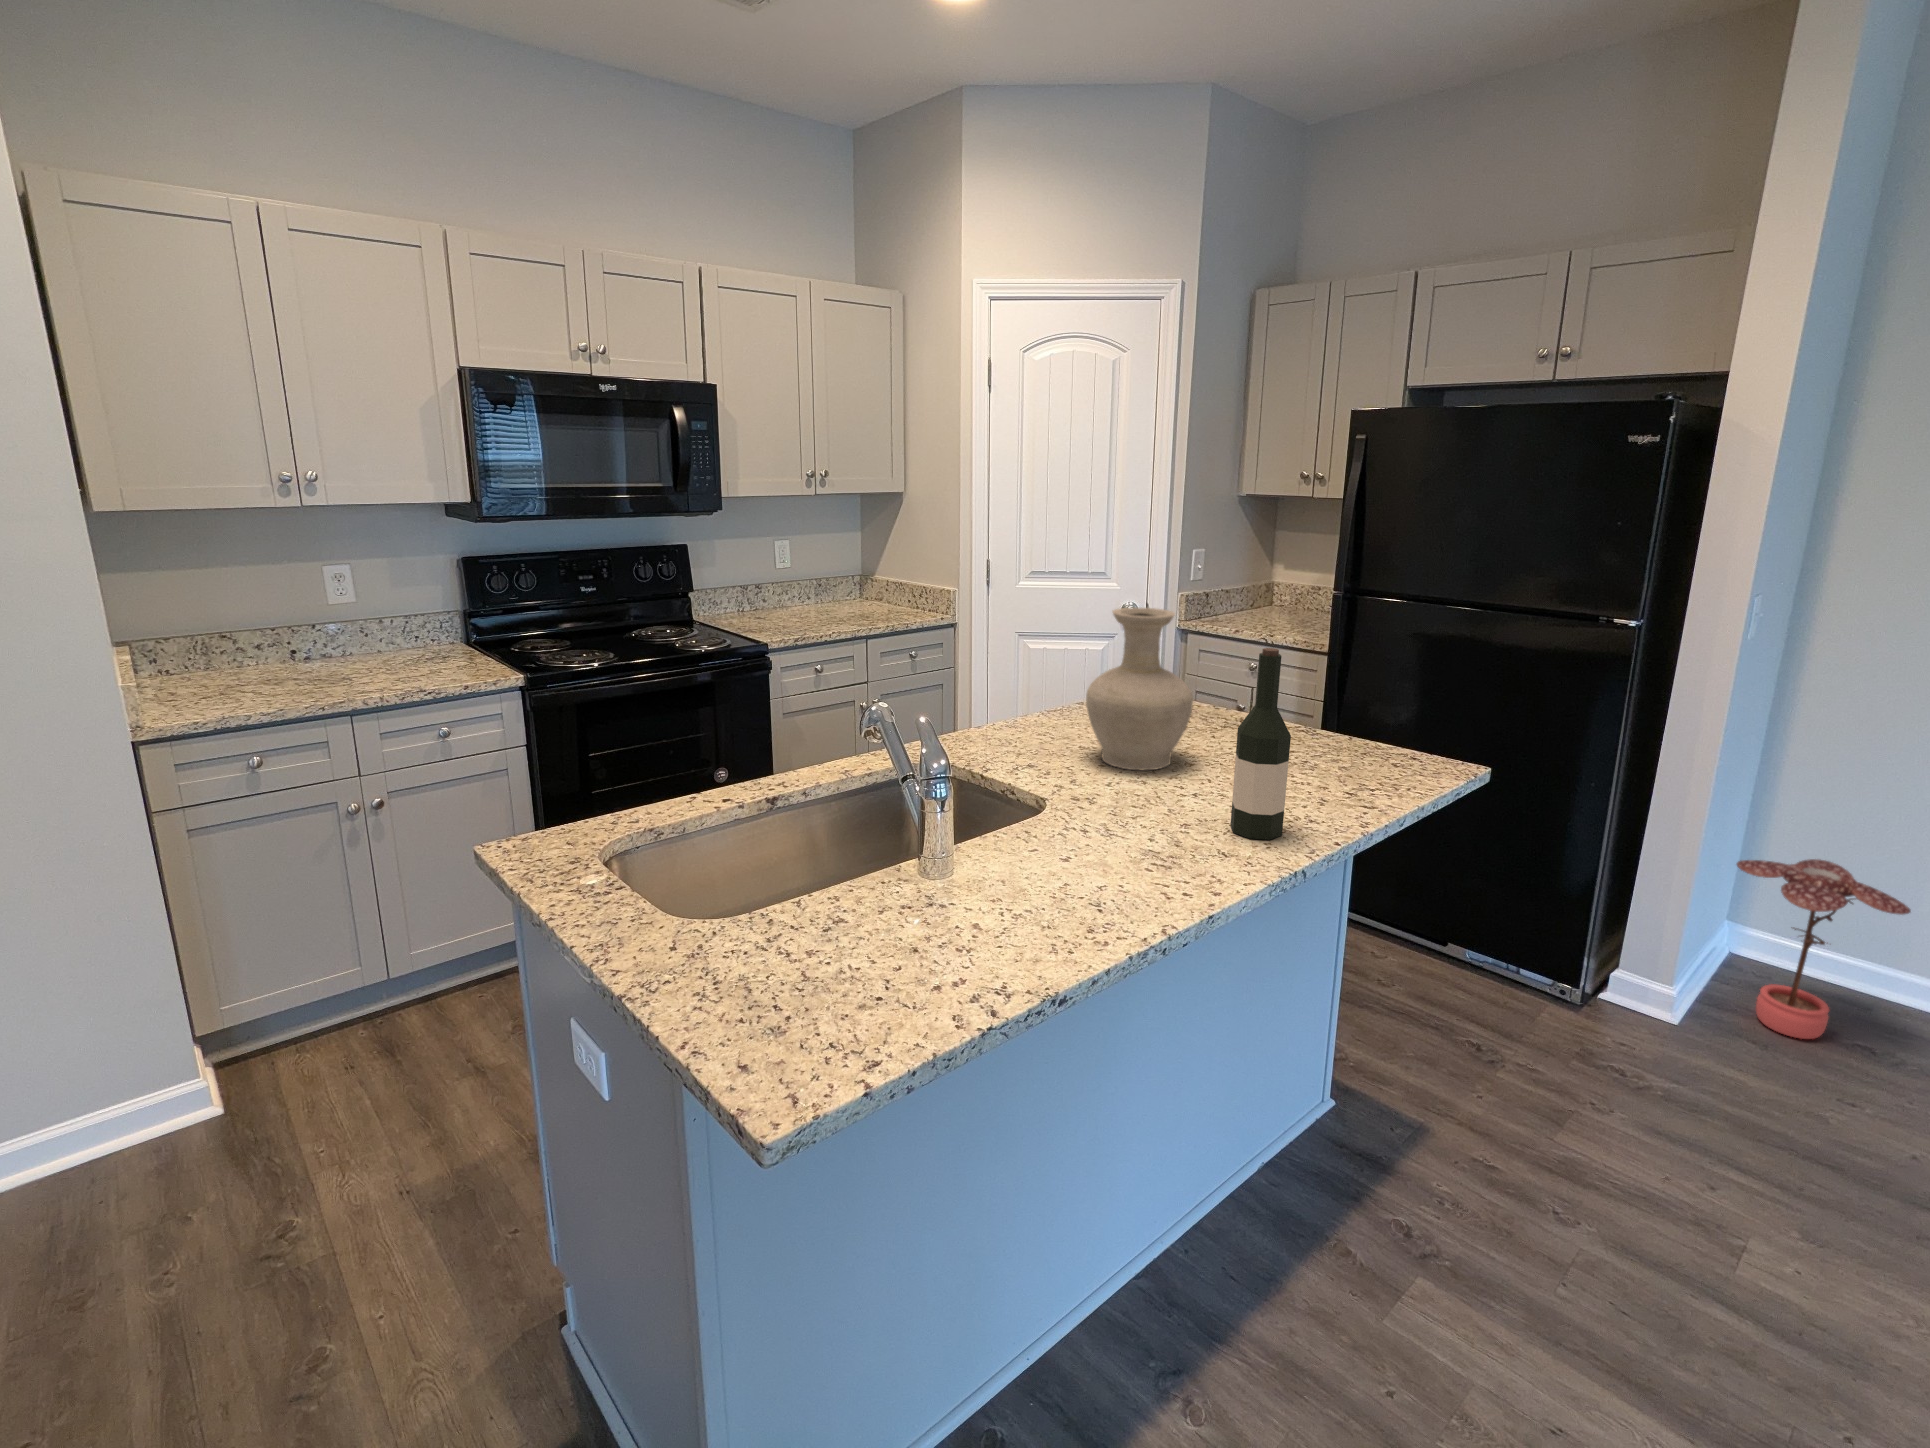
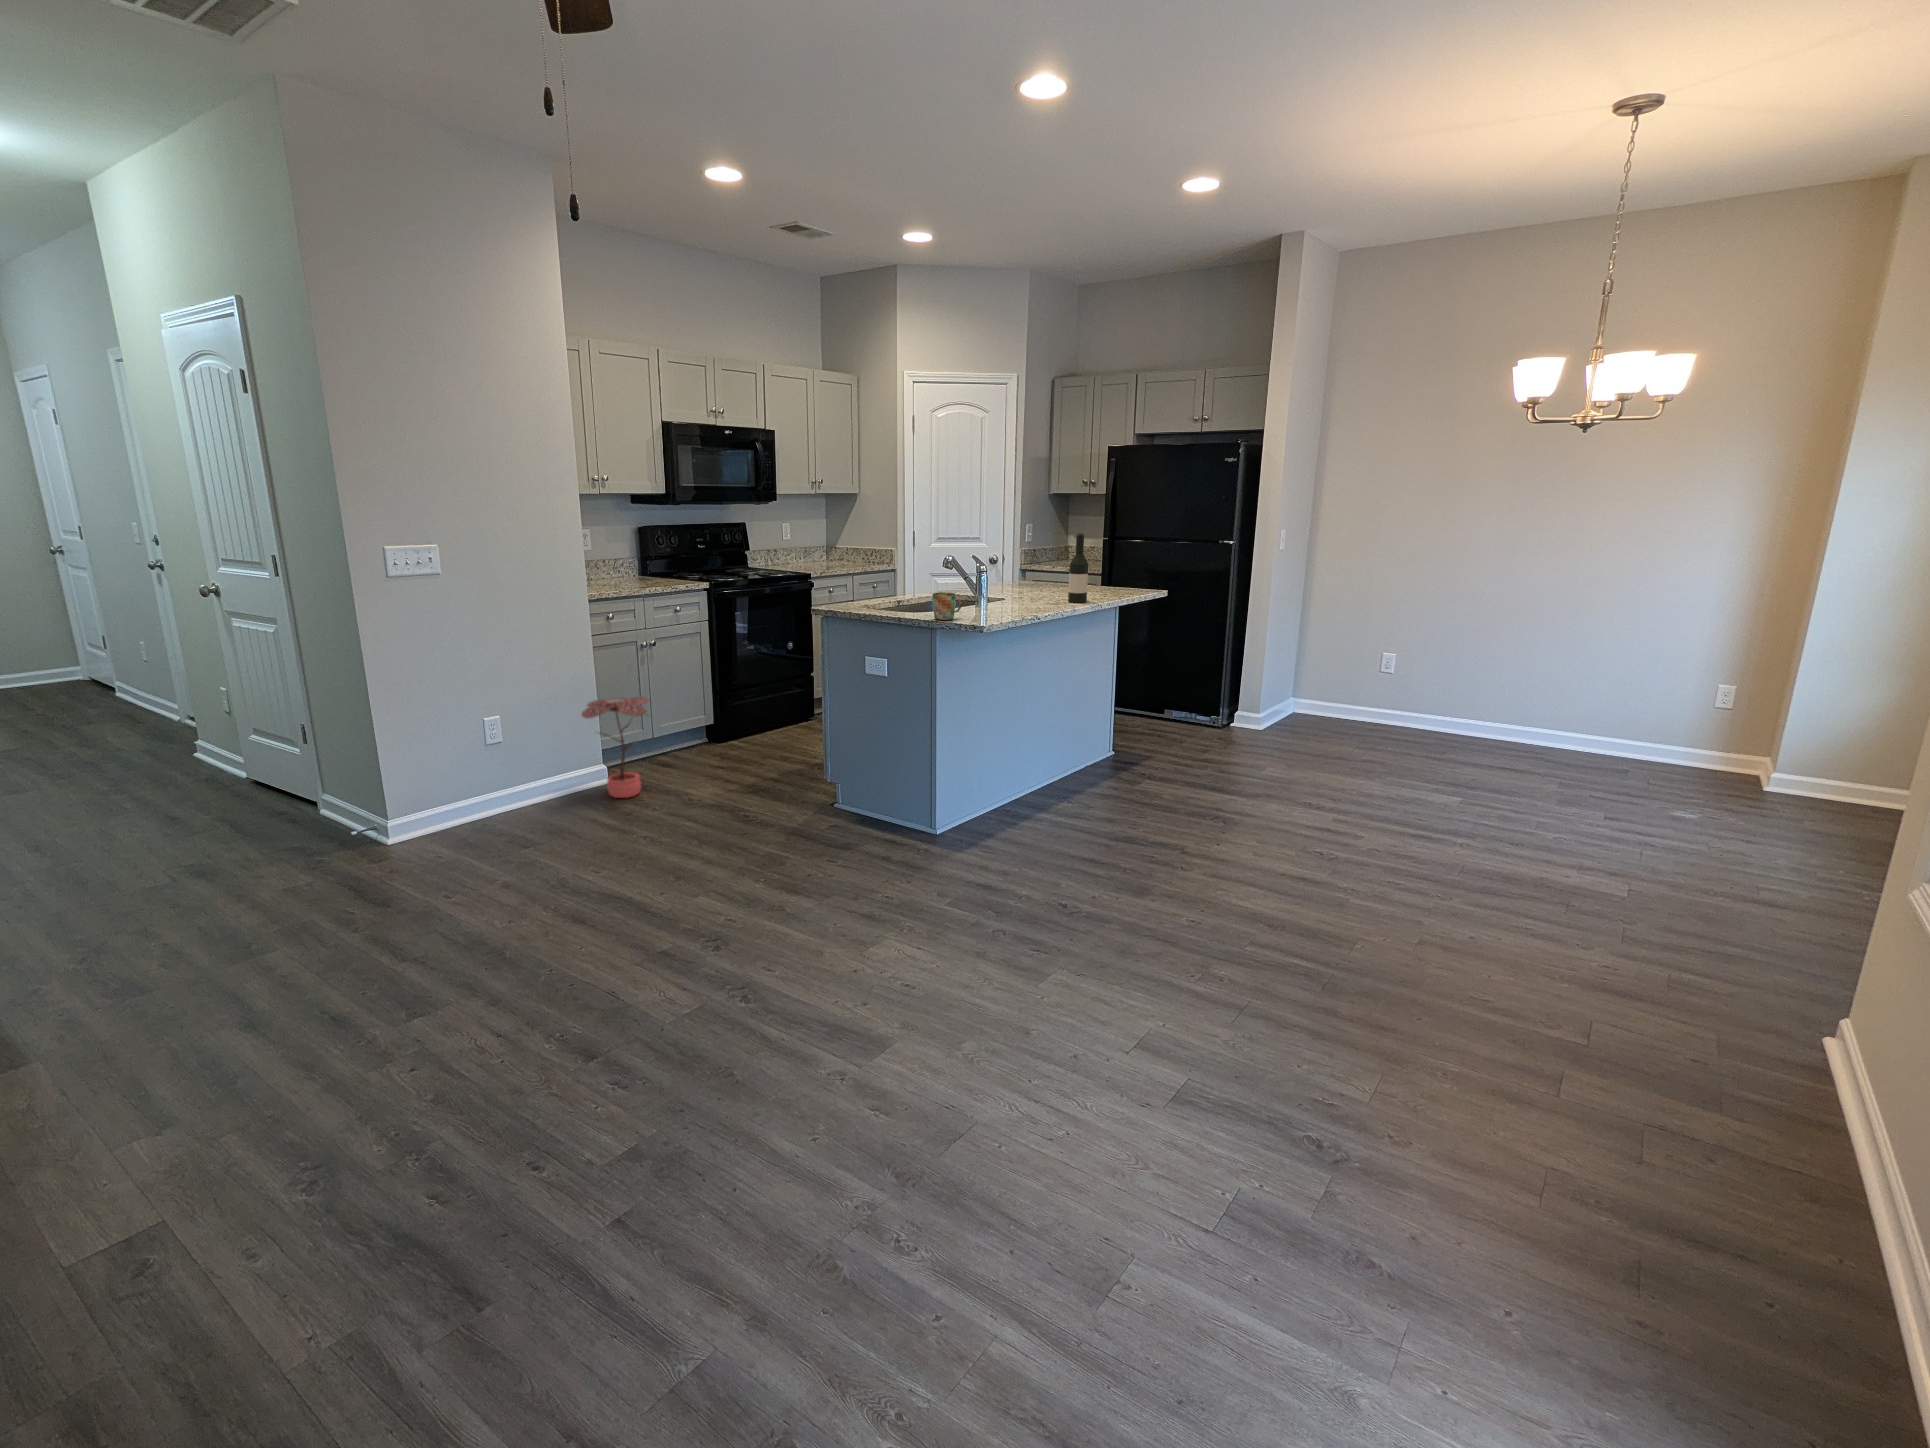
vase: present [1086,608,1193,770] -> none [1005,530,1048,595]
potted plant: present [1737,859,1911,1039] -> present [582,696,648,798]
mug: none [705,898,818,1014] -> present [932,592,961,620]

